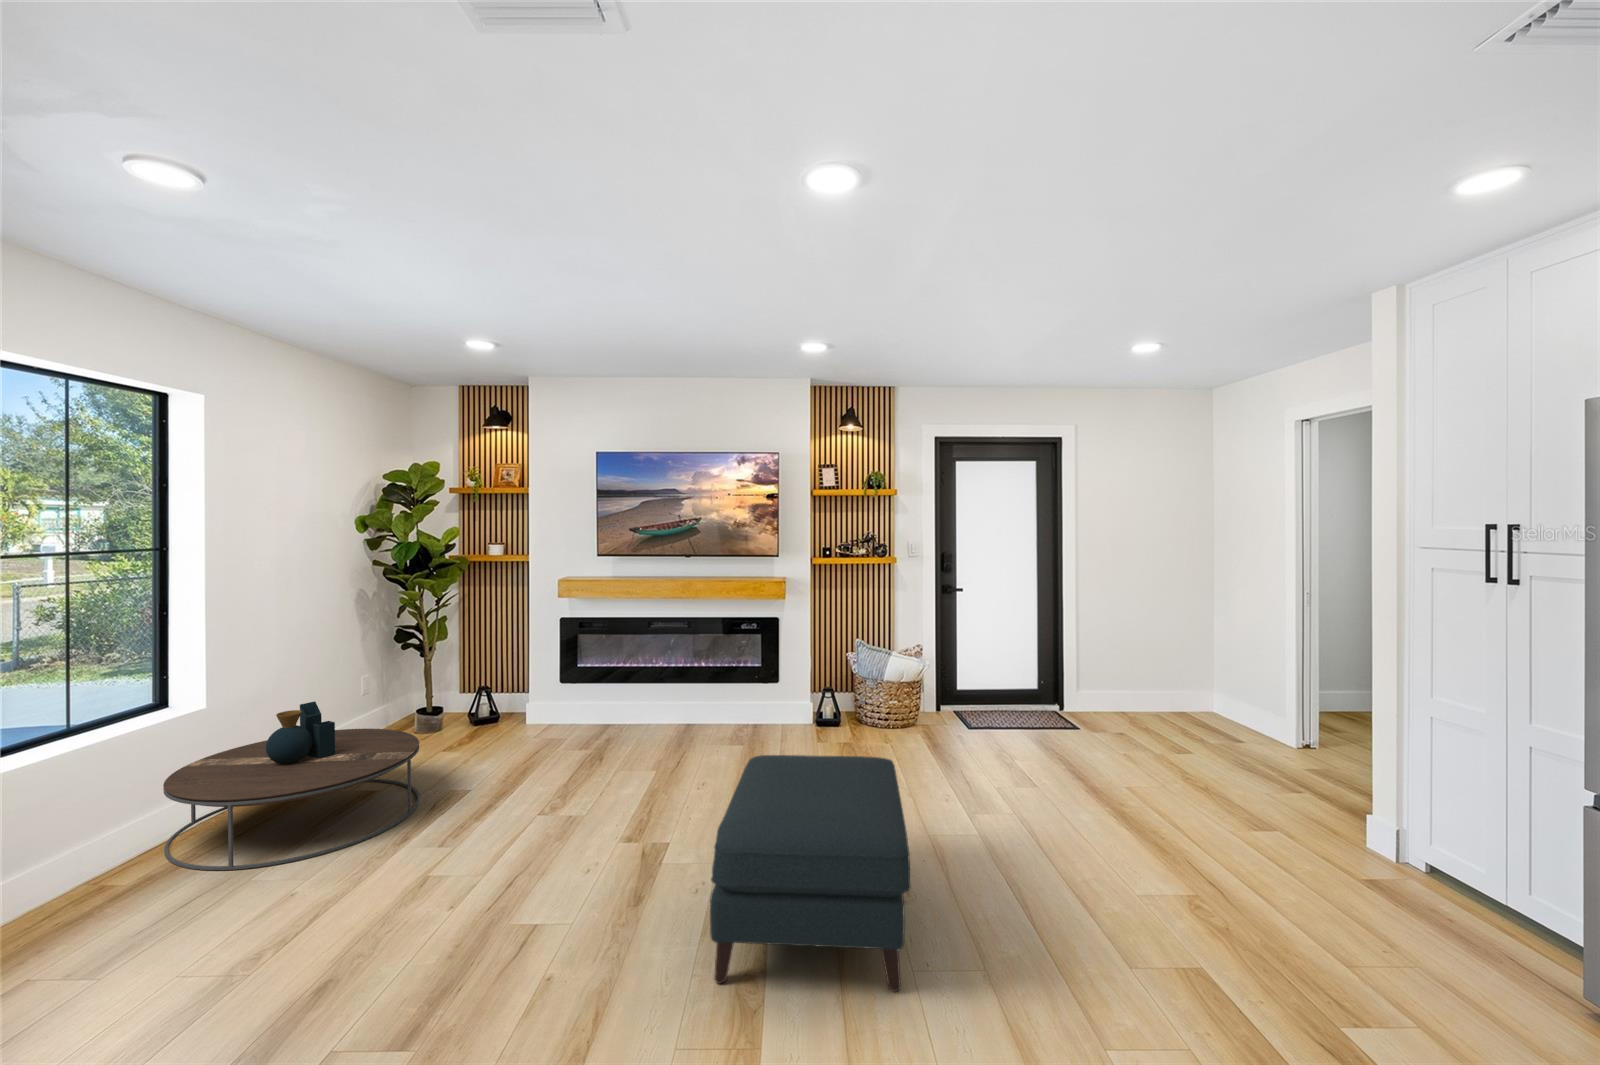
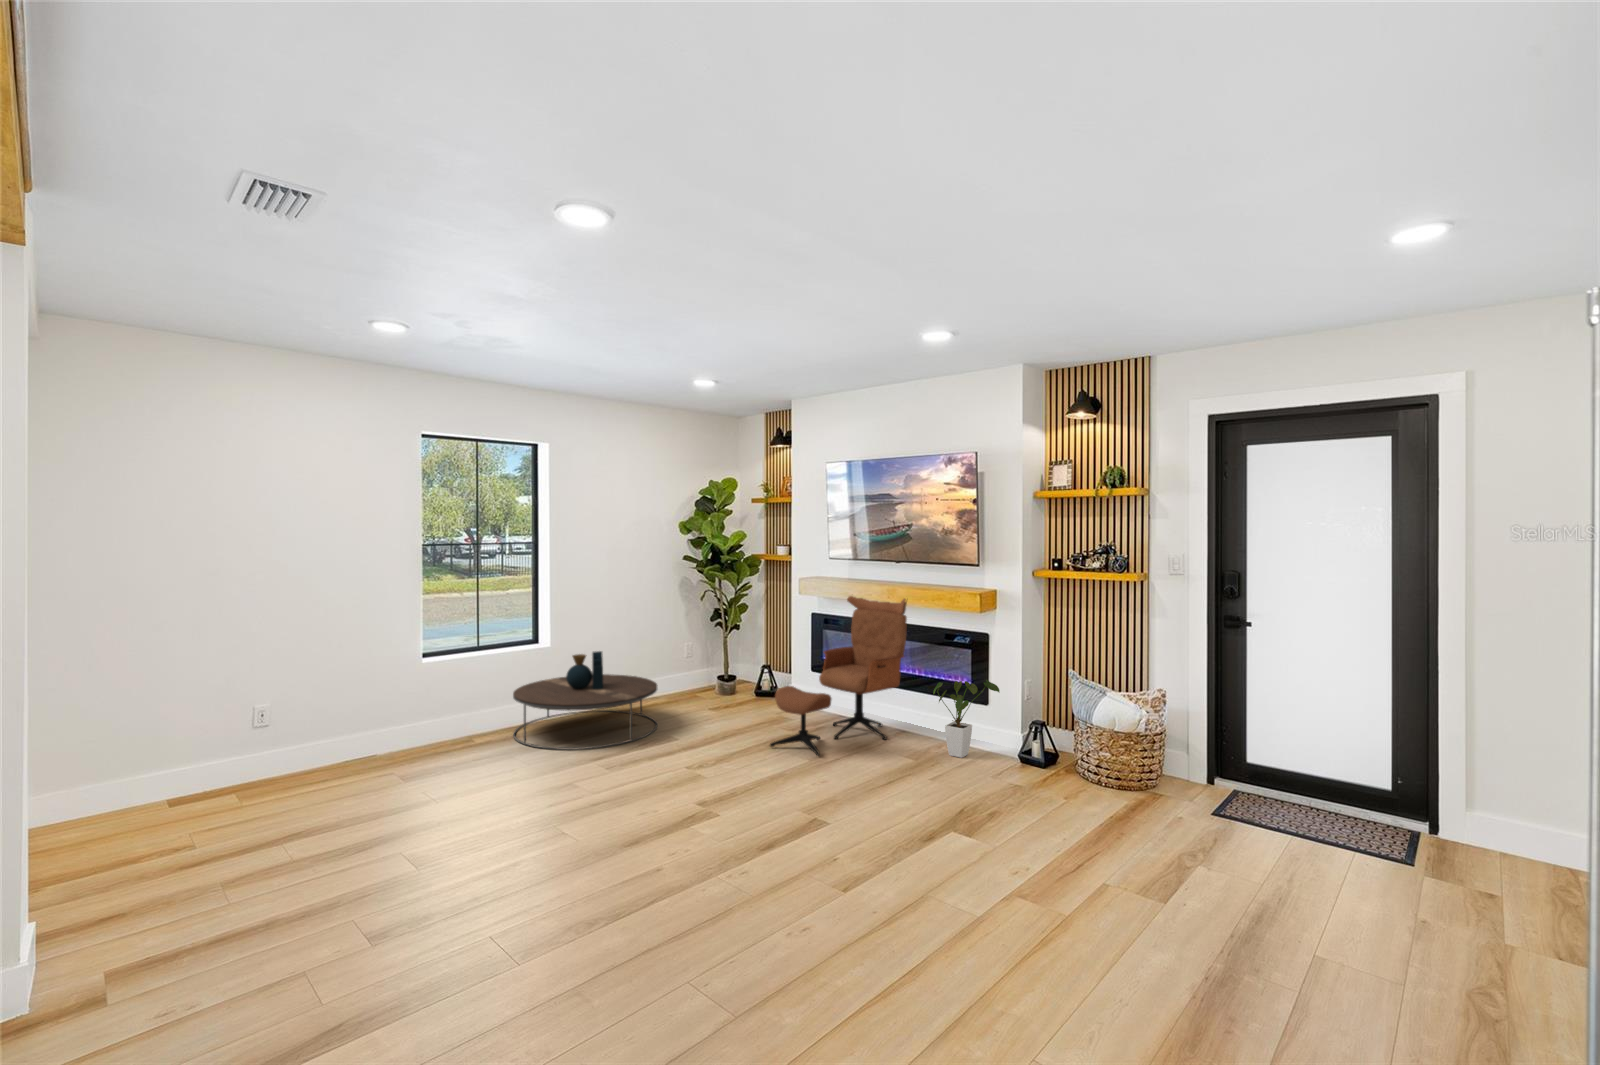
lounge chair: none [595,587,697,771] -> present [770,596,907,756]
house plant: none [750,658,795,734] -> present [933,679,1000,758]
ottoman: present [710,755,911,992] -> none [585,743,834,953]

